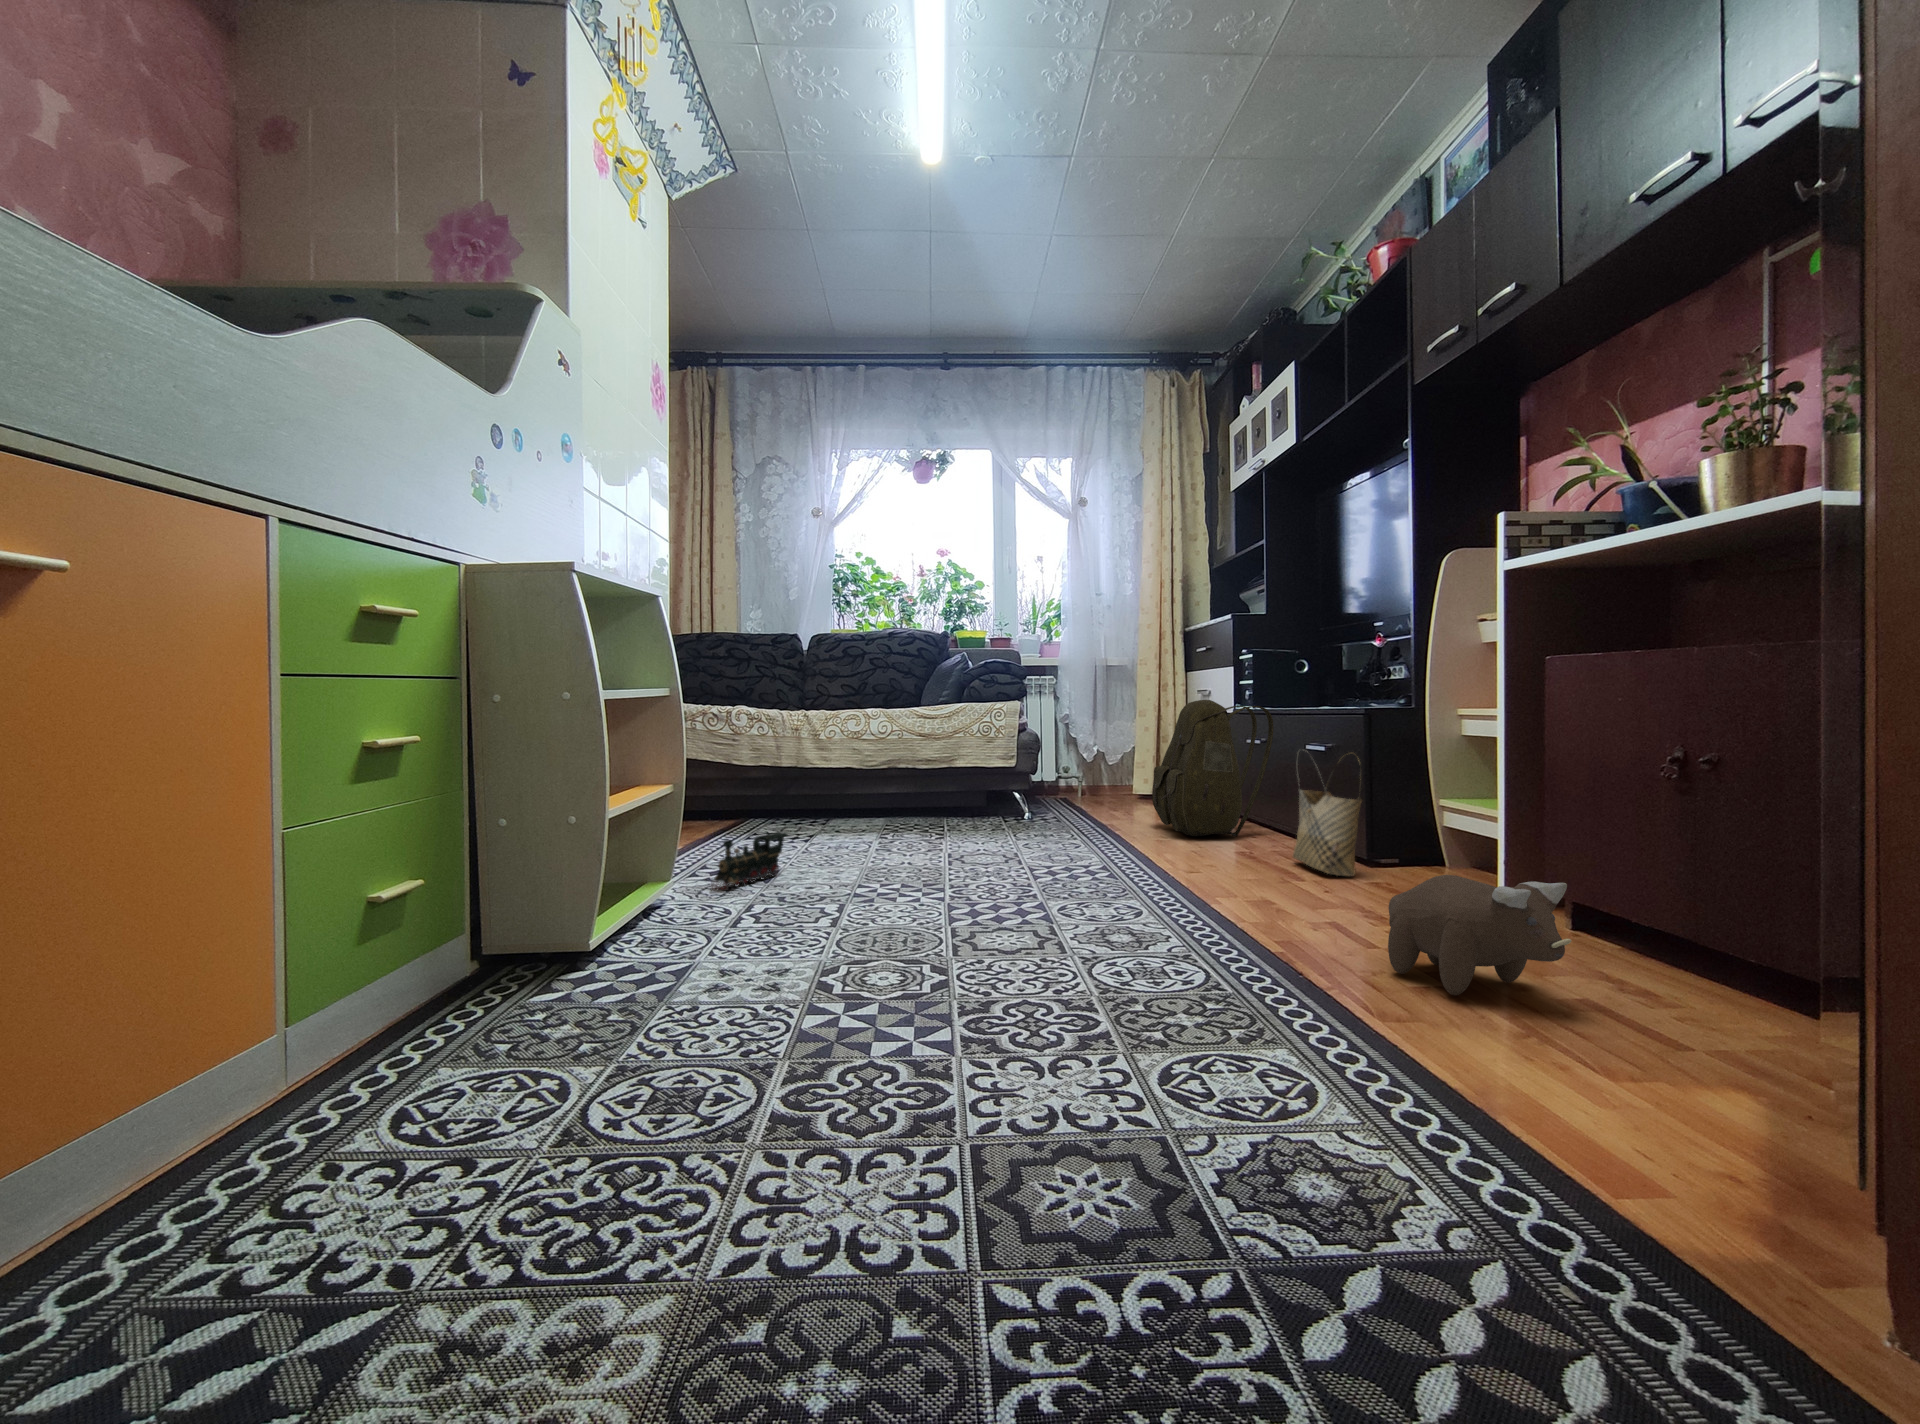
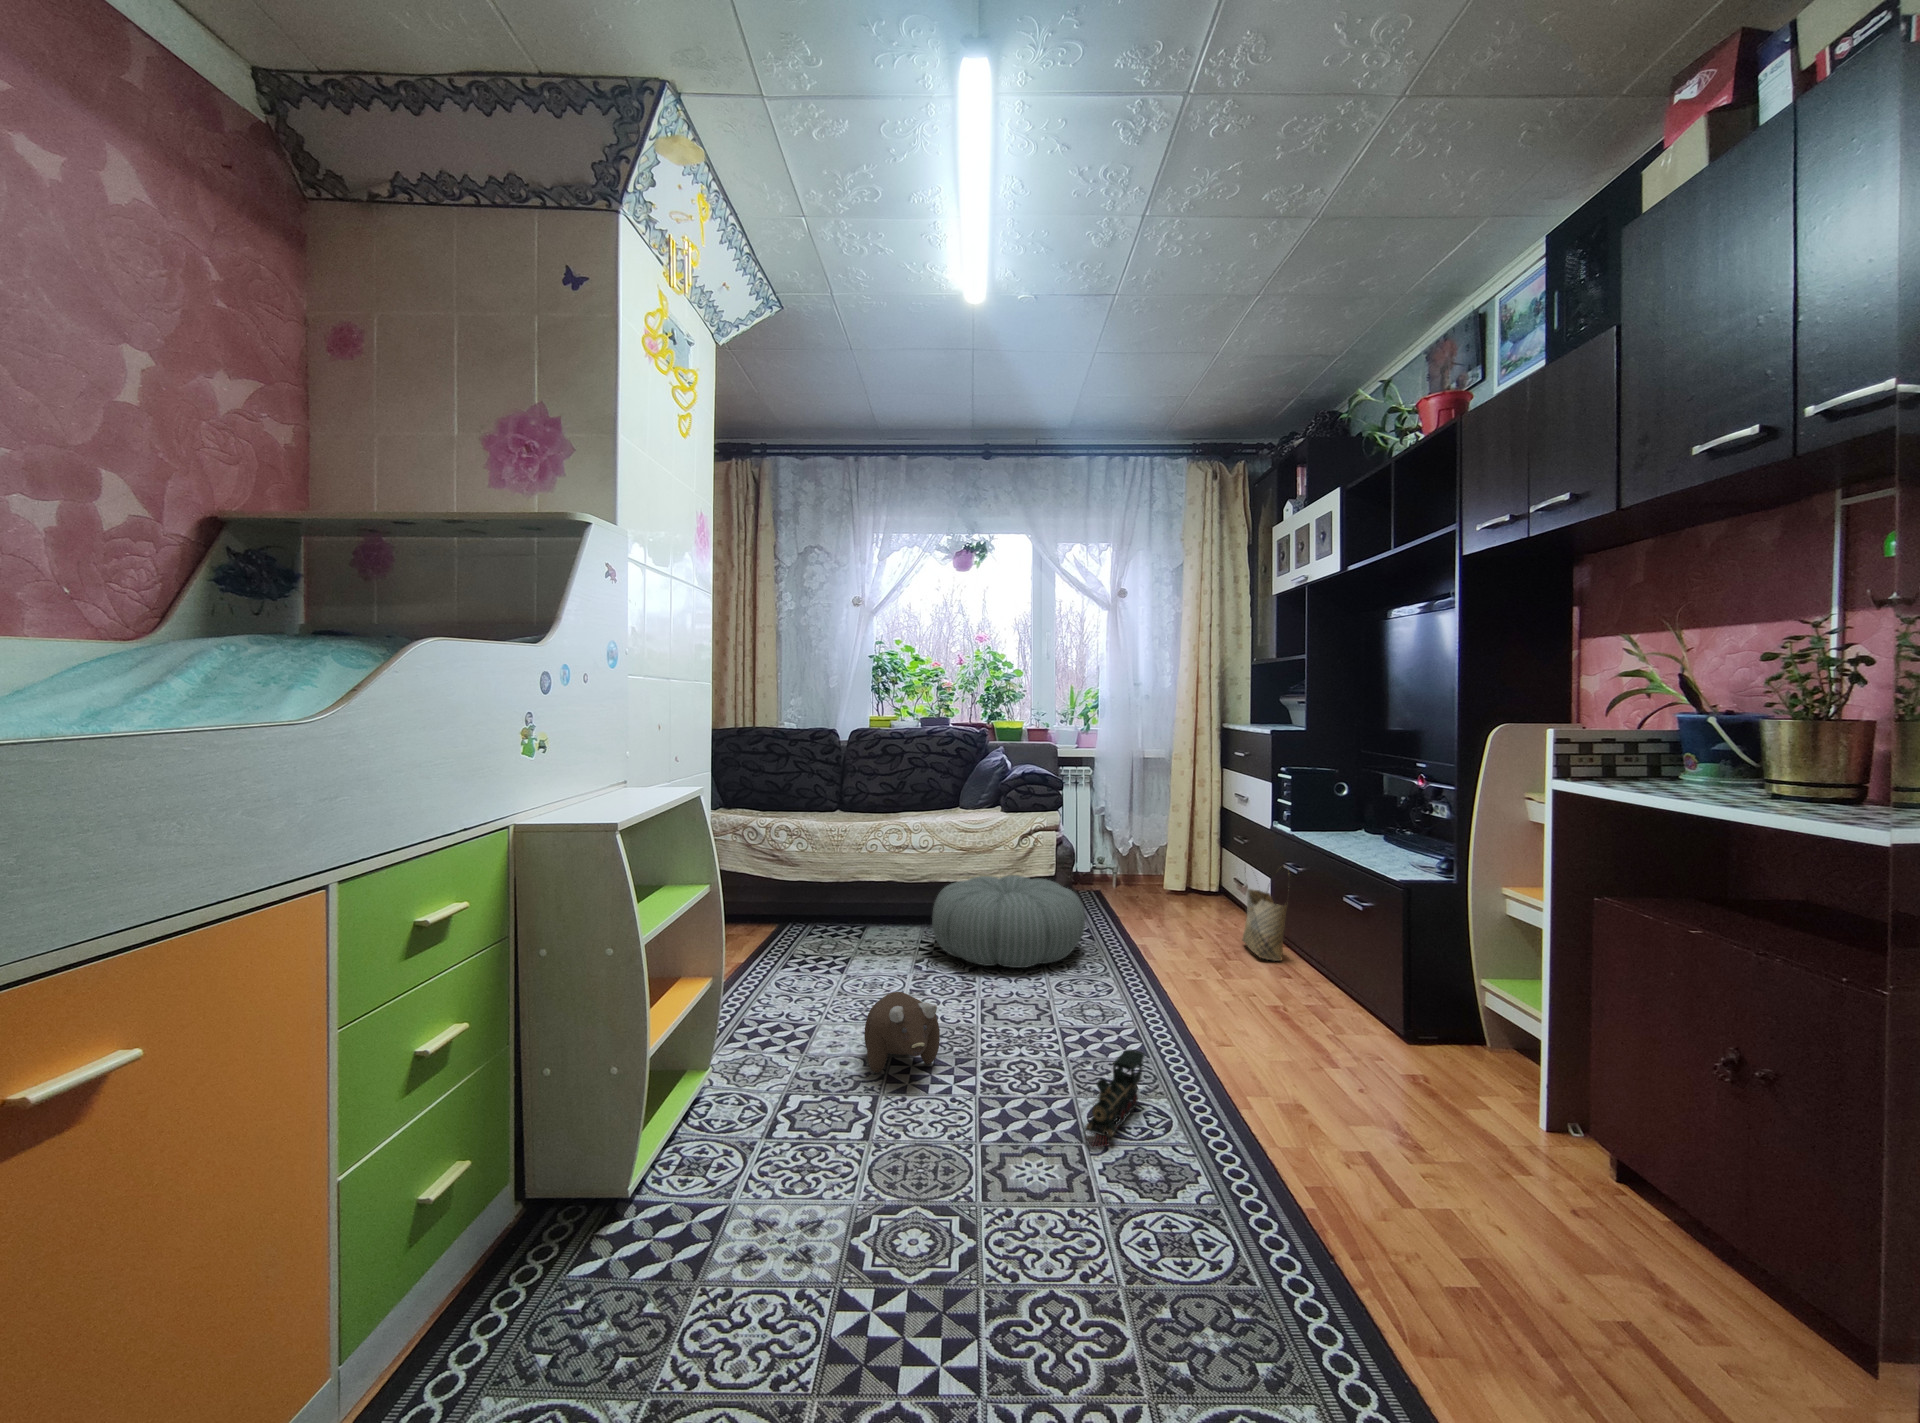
backpack: present [1152,700,1274,837] -> none [1148,803,1242,914]
pouf: none [880,781,1089,891] -> present [932,875,1085,968]
toy train: present [711,832,787,890] -> present [1085,1049,1145,1148]
plush toy: present [1388,875,1571,995] -> present [864,992,940,1073]

